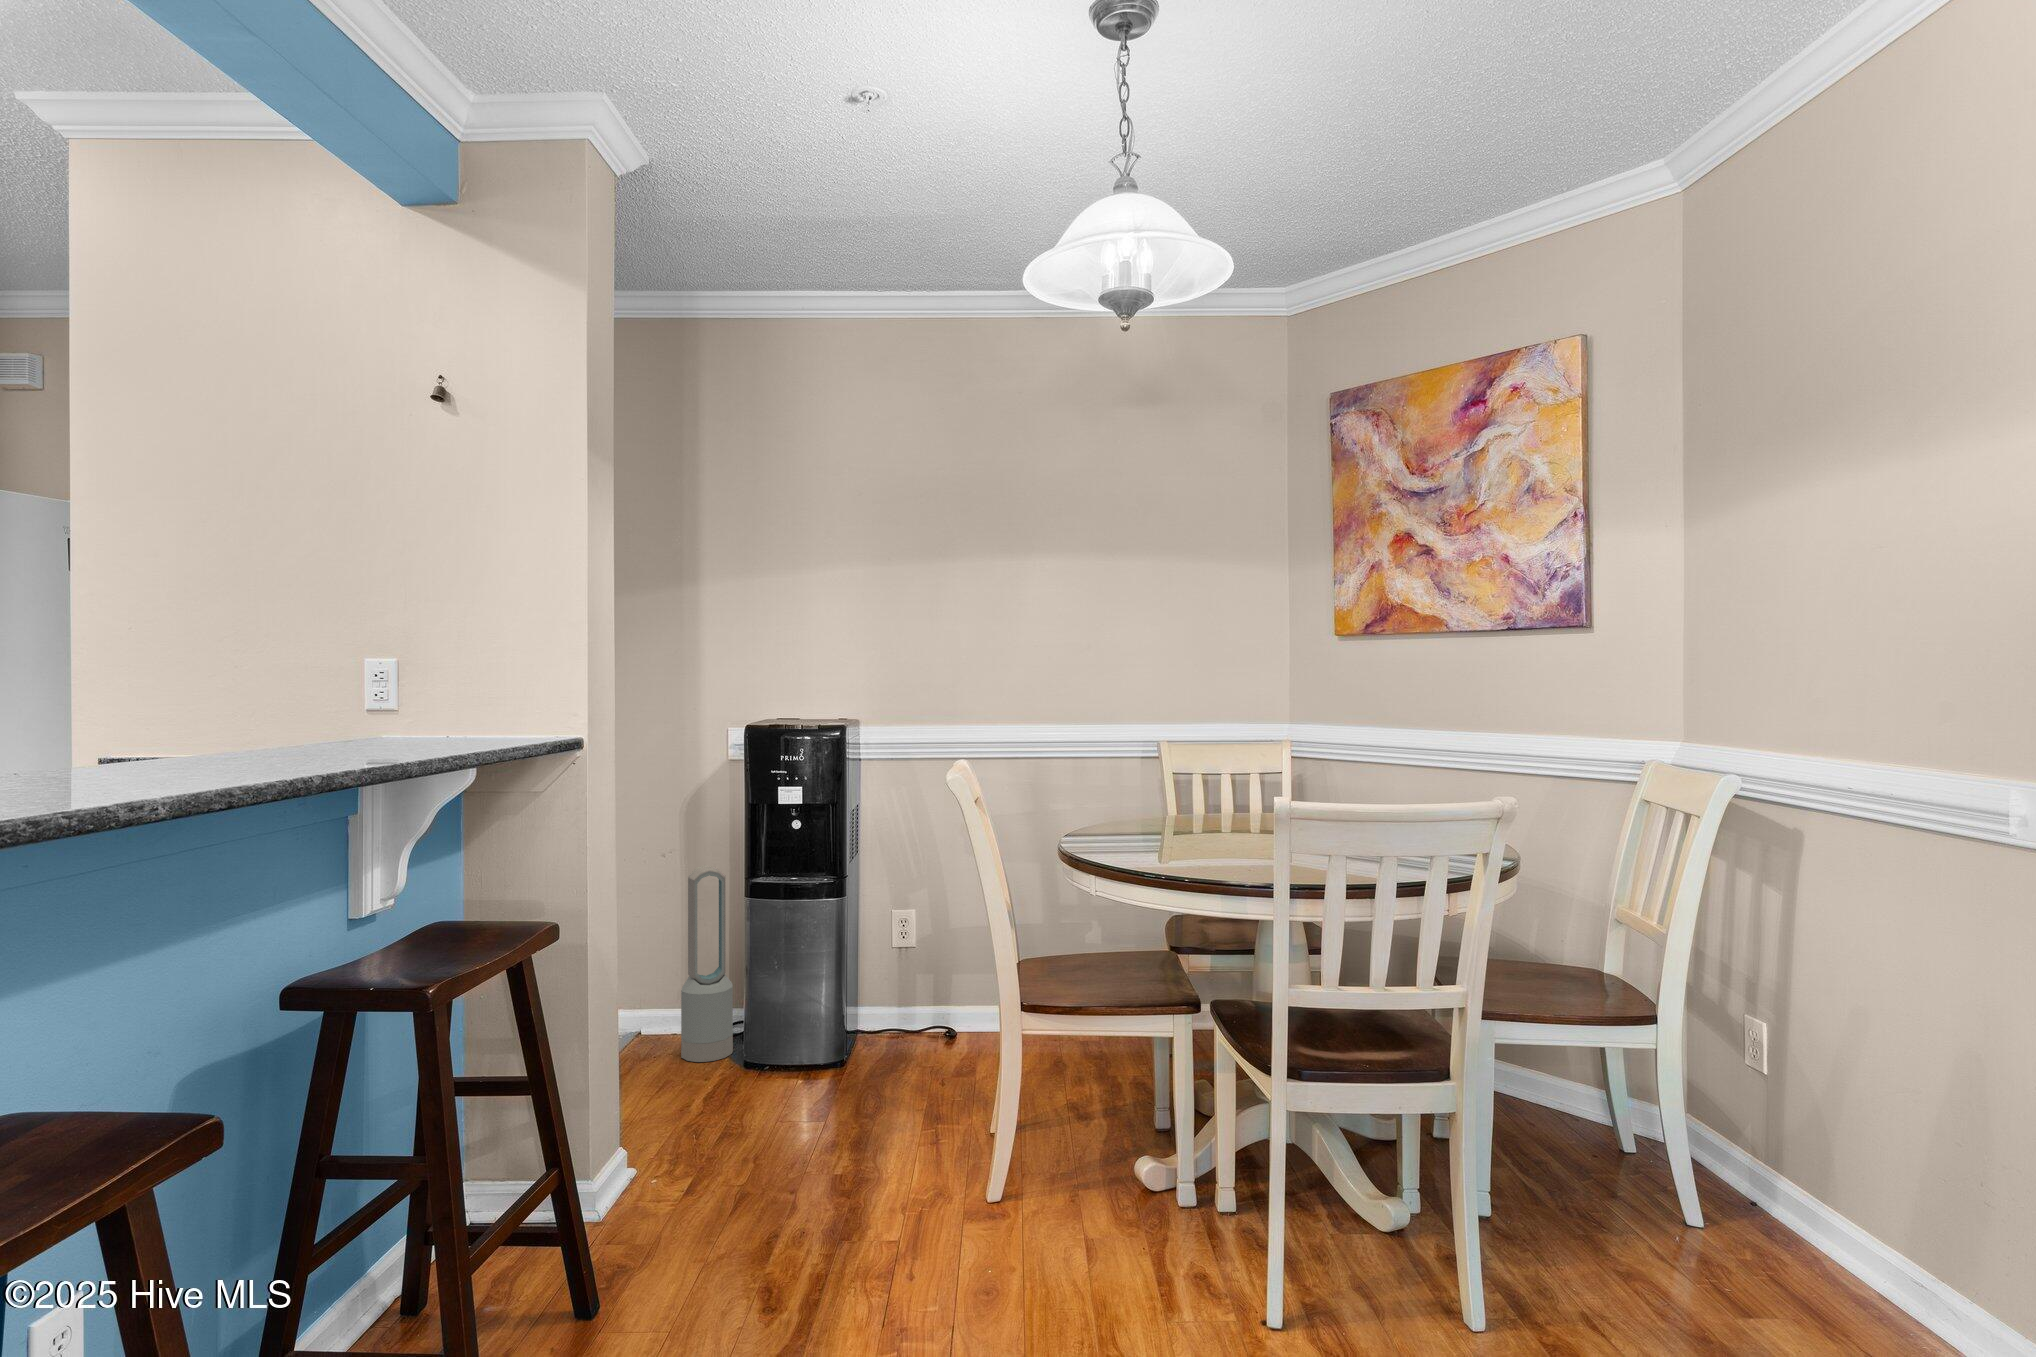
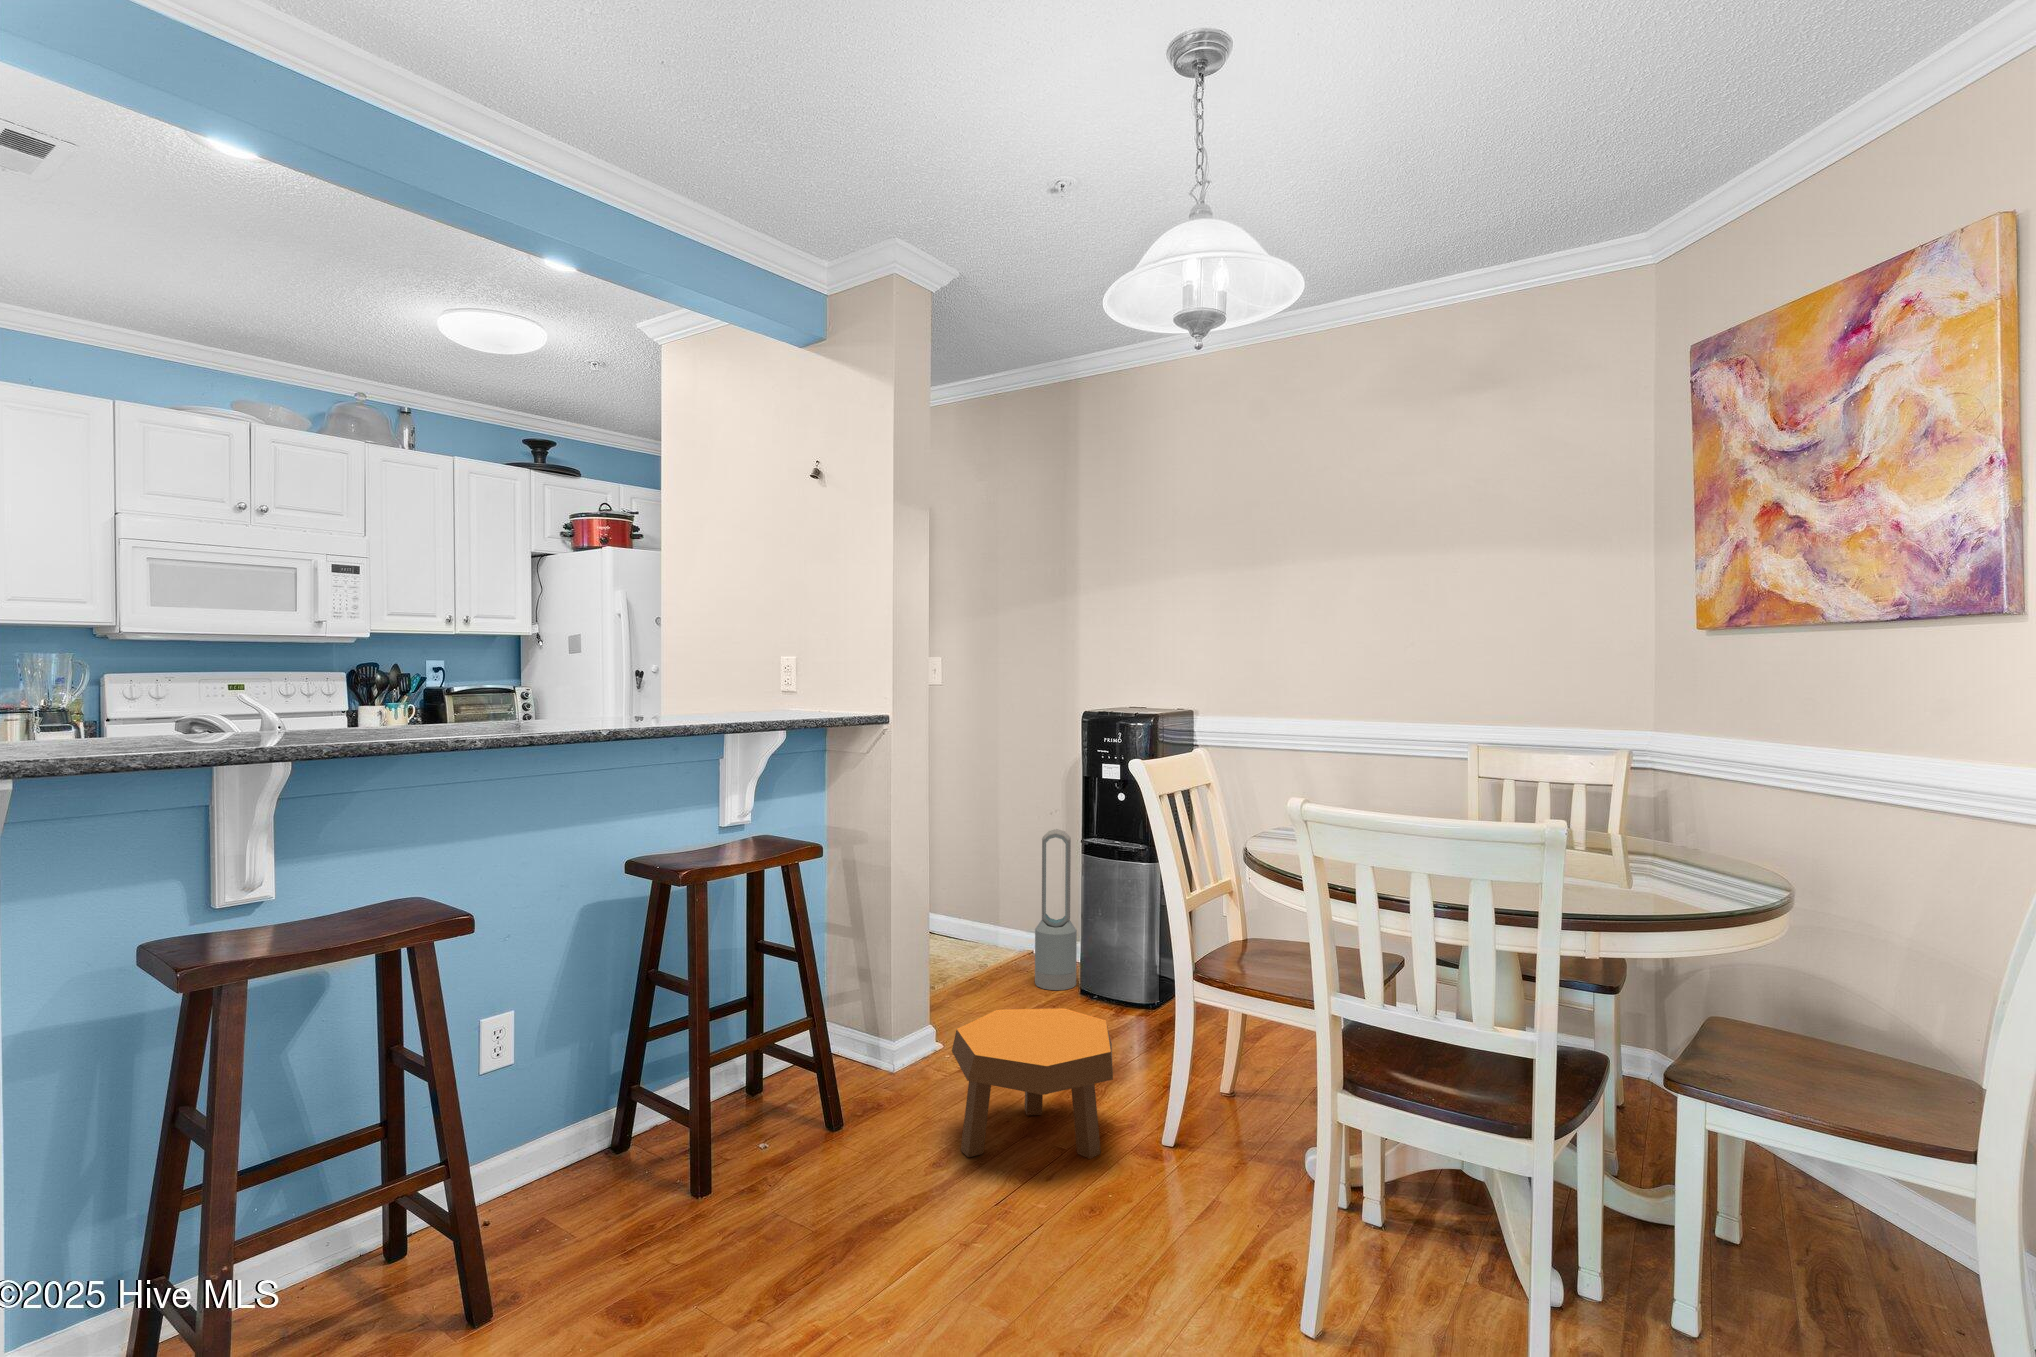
footstool: none [738,1075,953,1285] -> present [952,1008,1113,1159]

